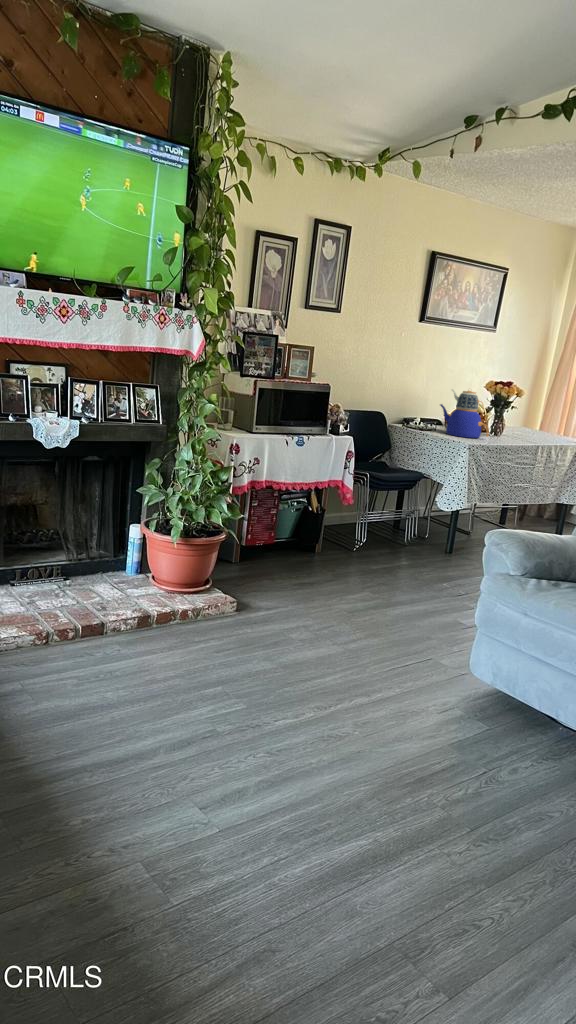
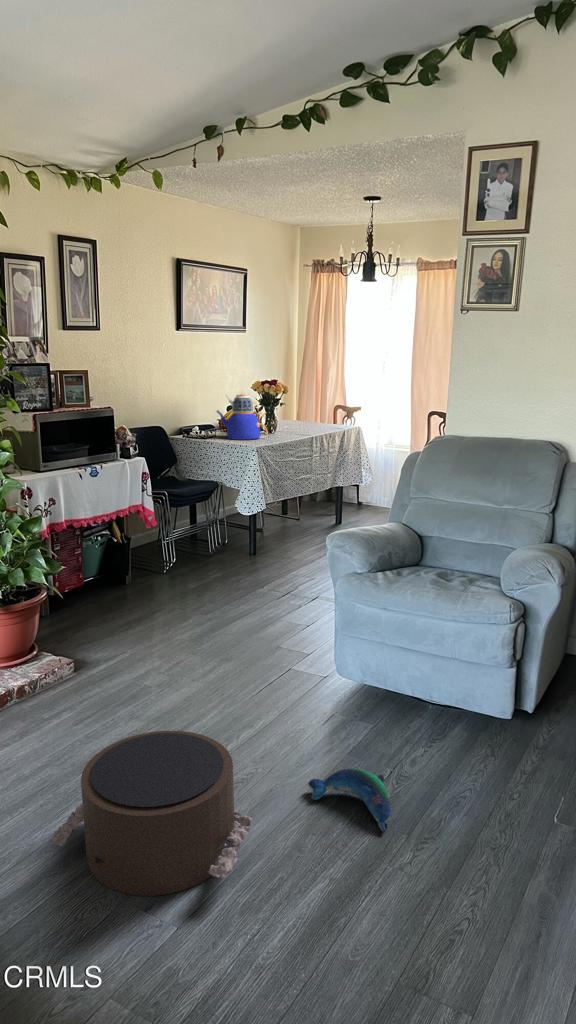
pouf: none [149,666,326,806] -> present [49,731,253,896]
plush toy: none [393,756,469,823] -> present [308,768,392,831]

